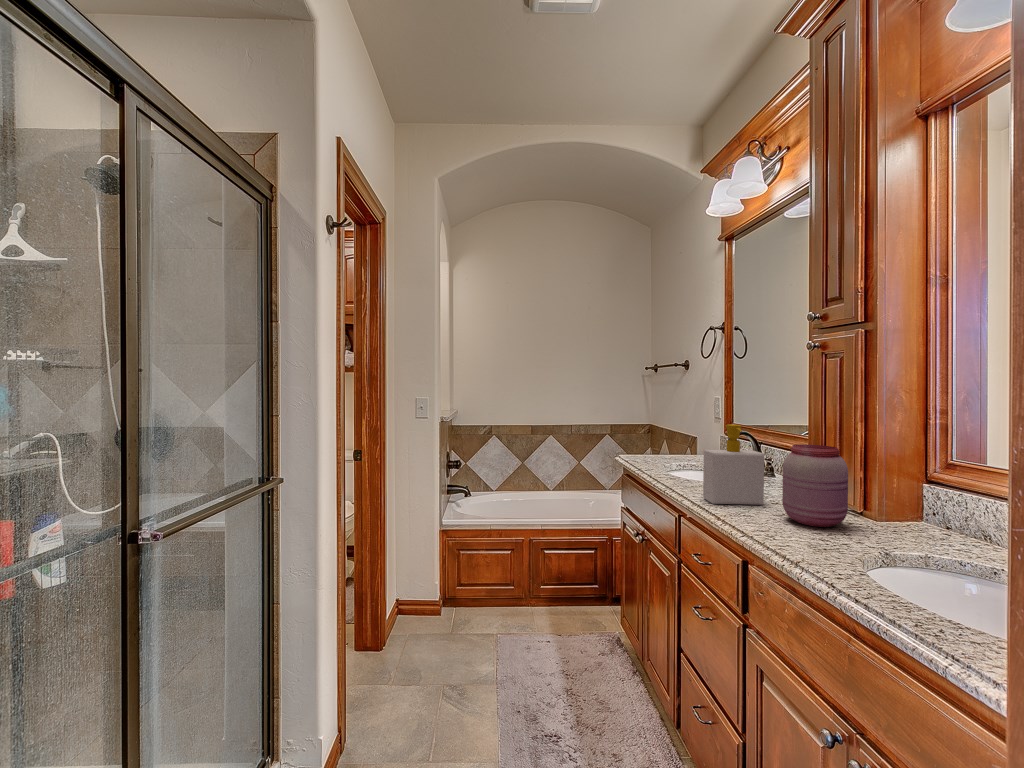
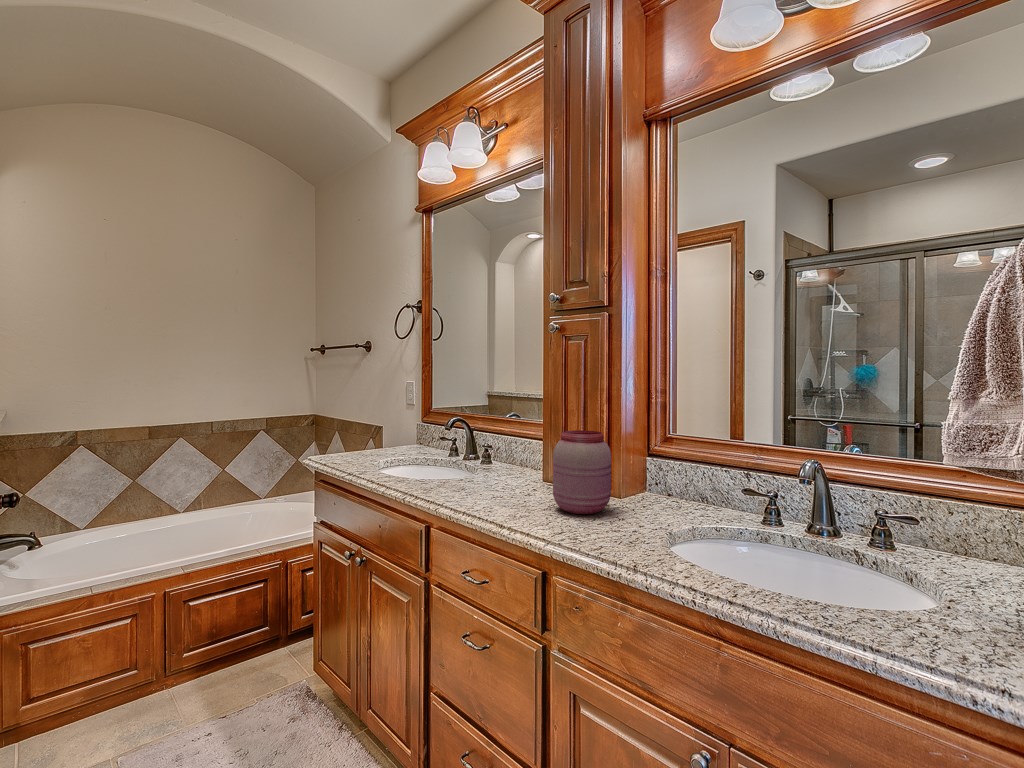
soap bottle: present [703,424,764,505] -> none [460,414,521,506]

